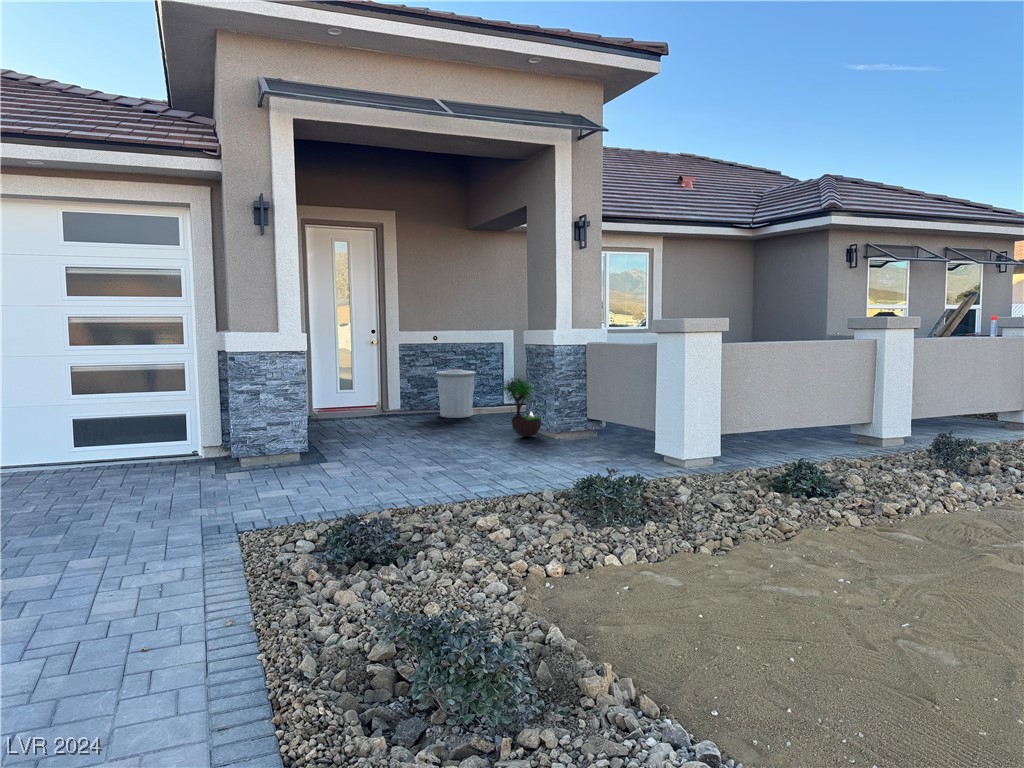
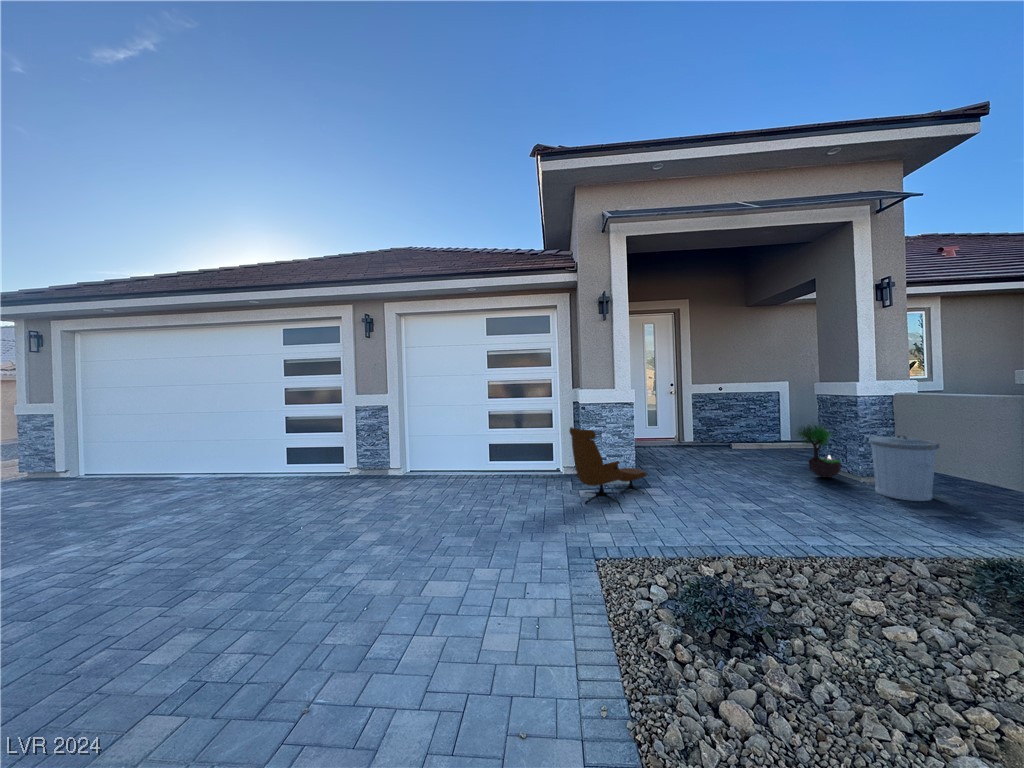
trash can: present [436,368,476,418] -> present [869,435,939,501]
lounge chair: none [208,382,321,486] -> present [570,427,647,505]

